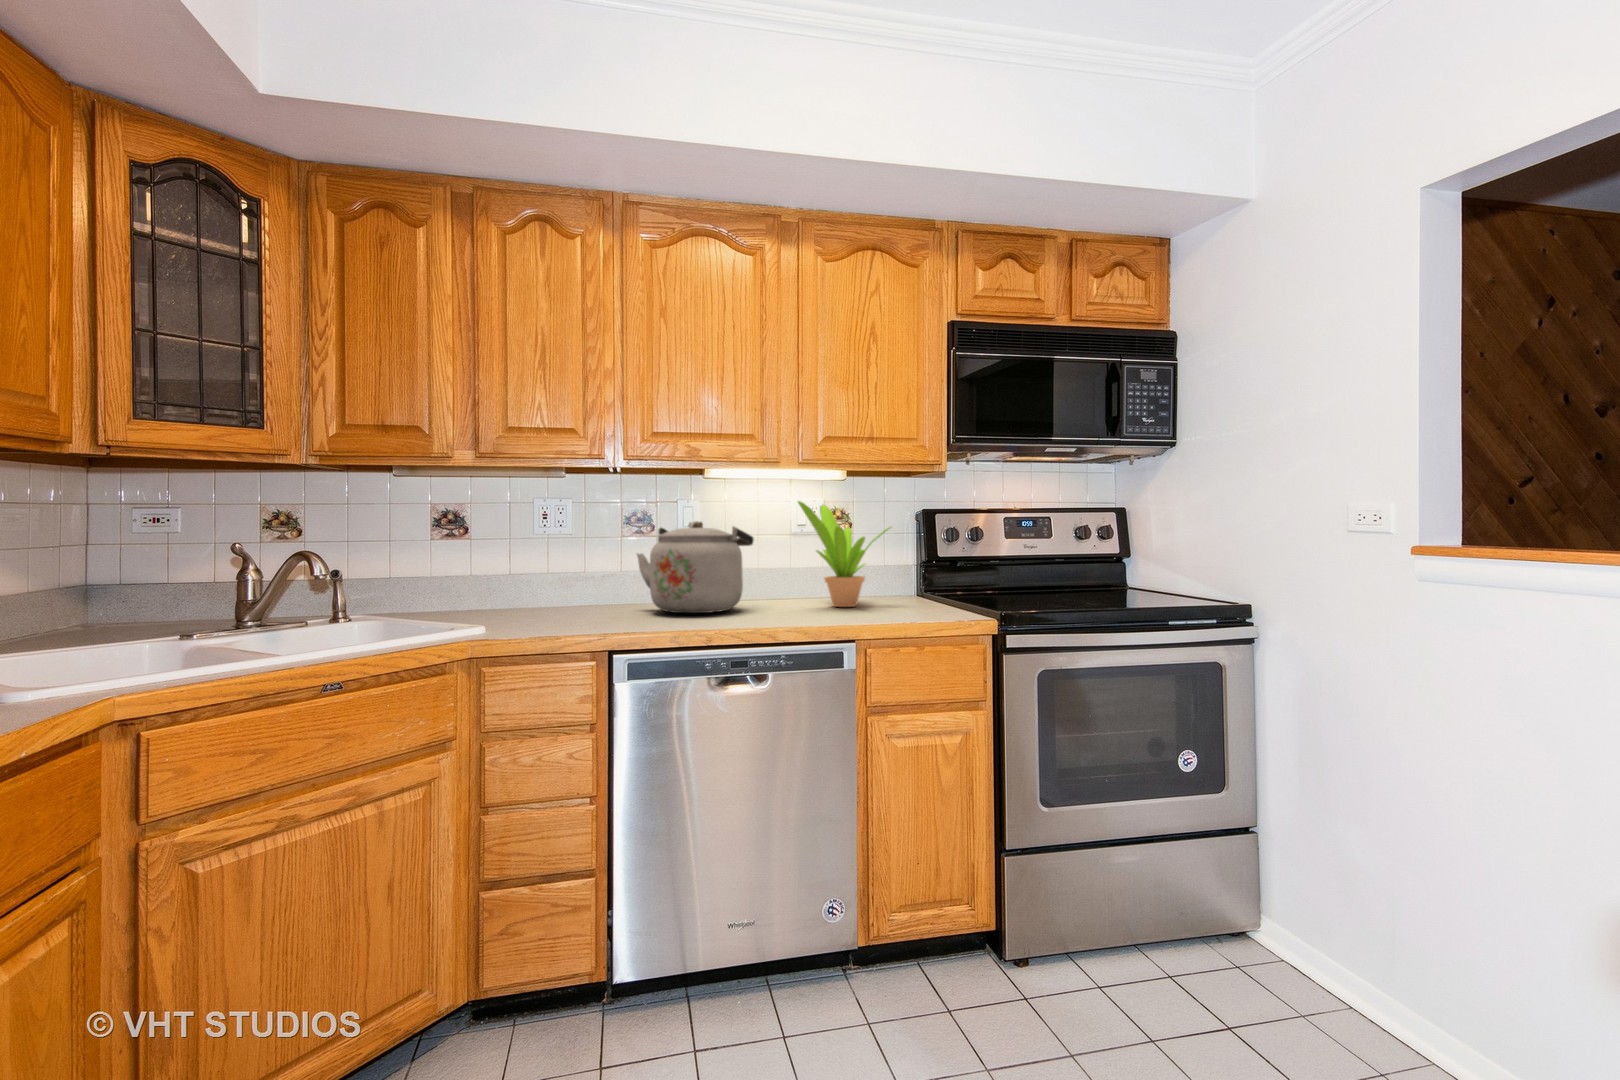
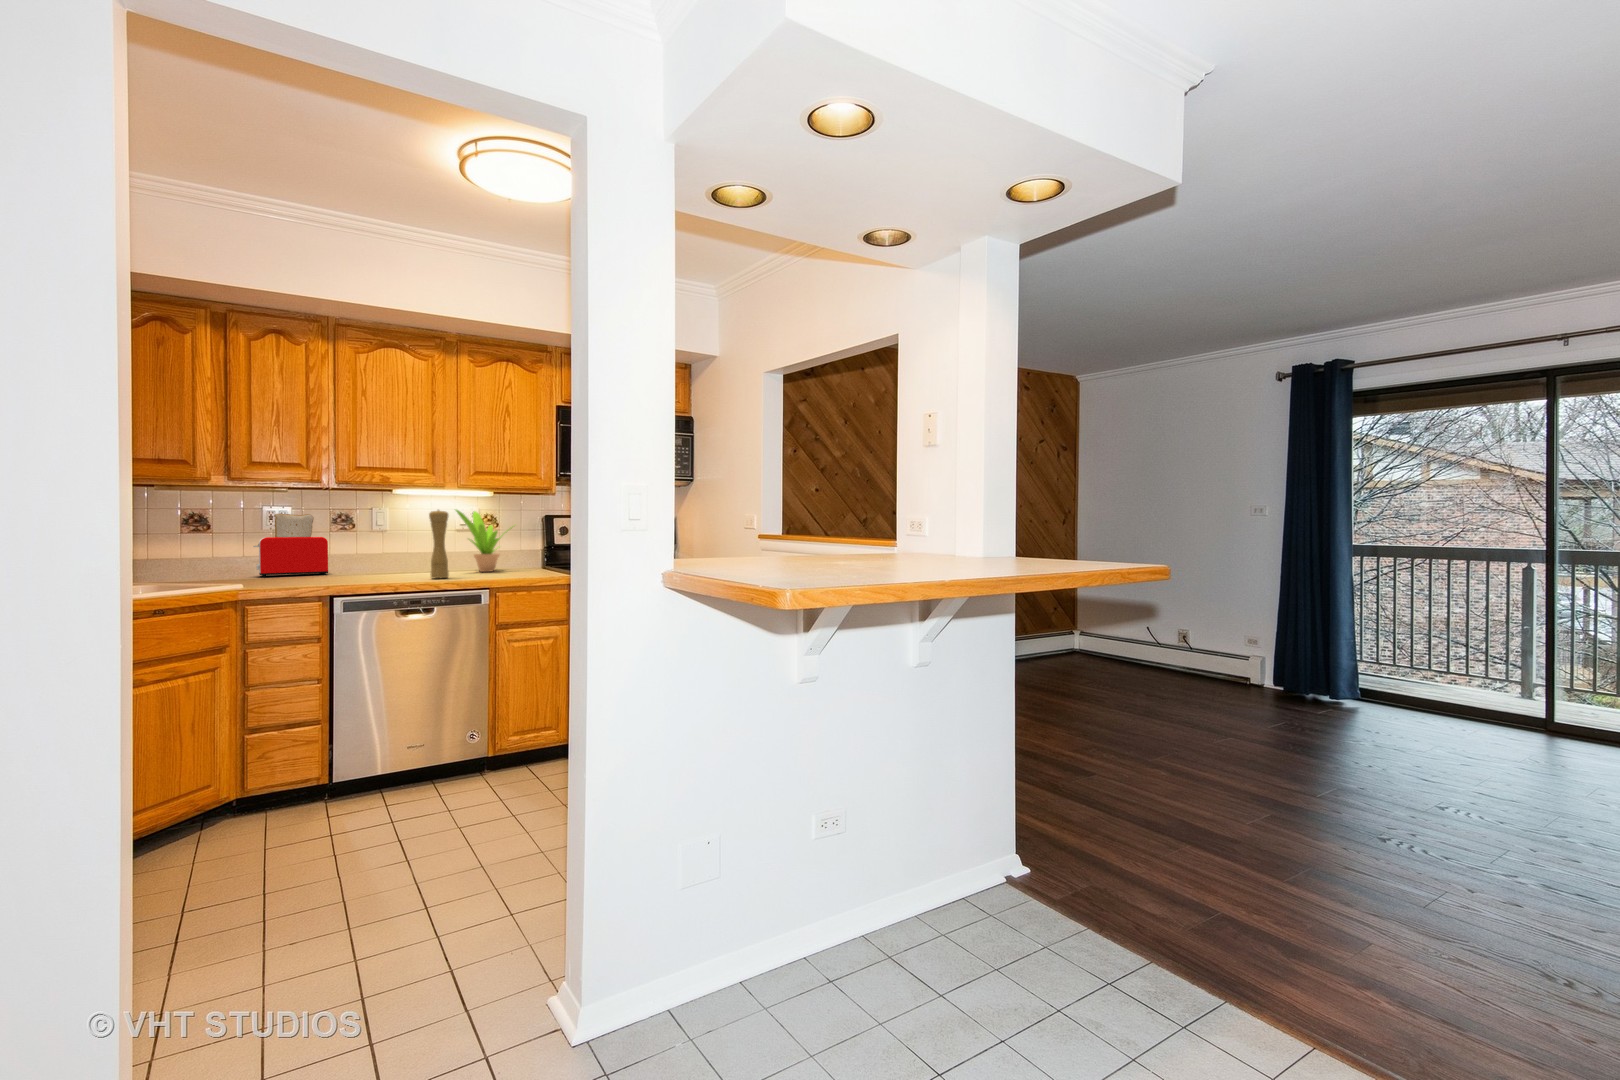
pepper mill: none [761,501,792,624] -> present [429,510,449,578]
toaster: none [517,512,616,609] -> present [253,514,328,577]
kettle: present [637,521,754,613] -> none [344,520,427,576]

